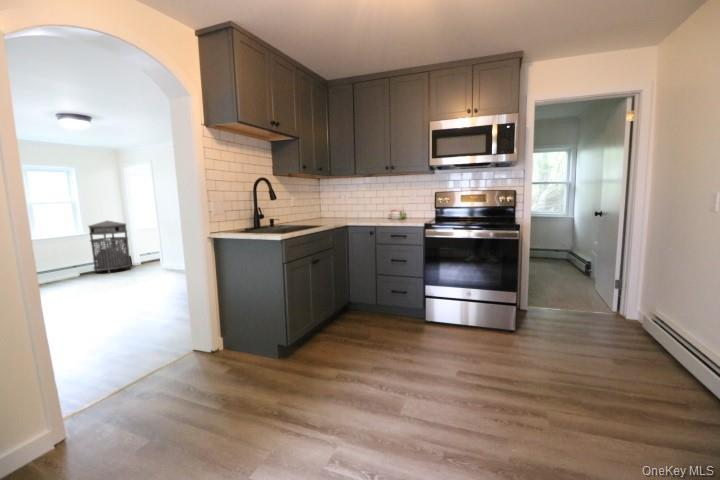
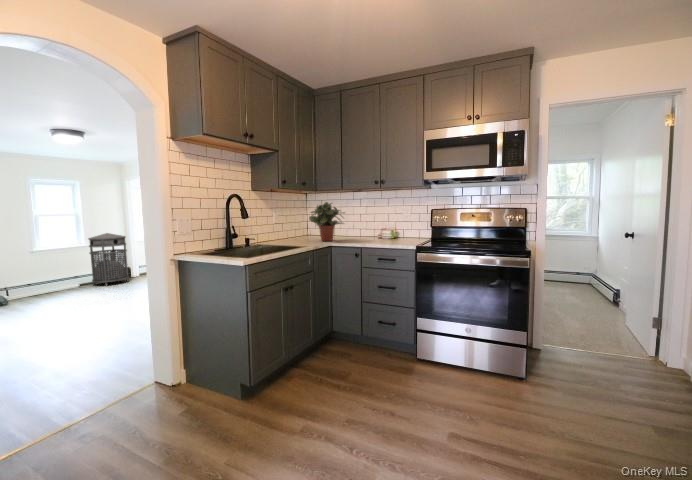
potted plant: none [326,186,359,221] -> present [309,202,344,241]

